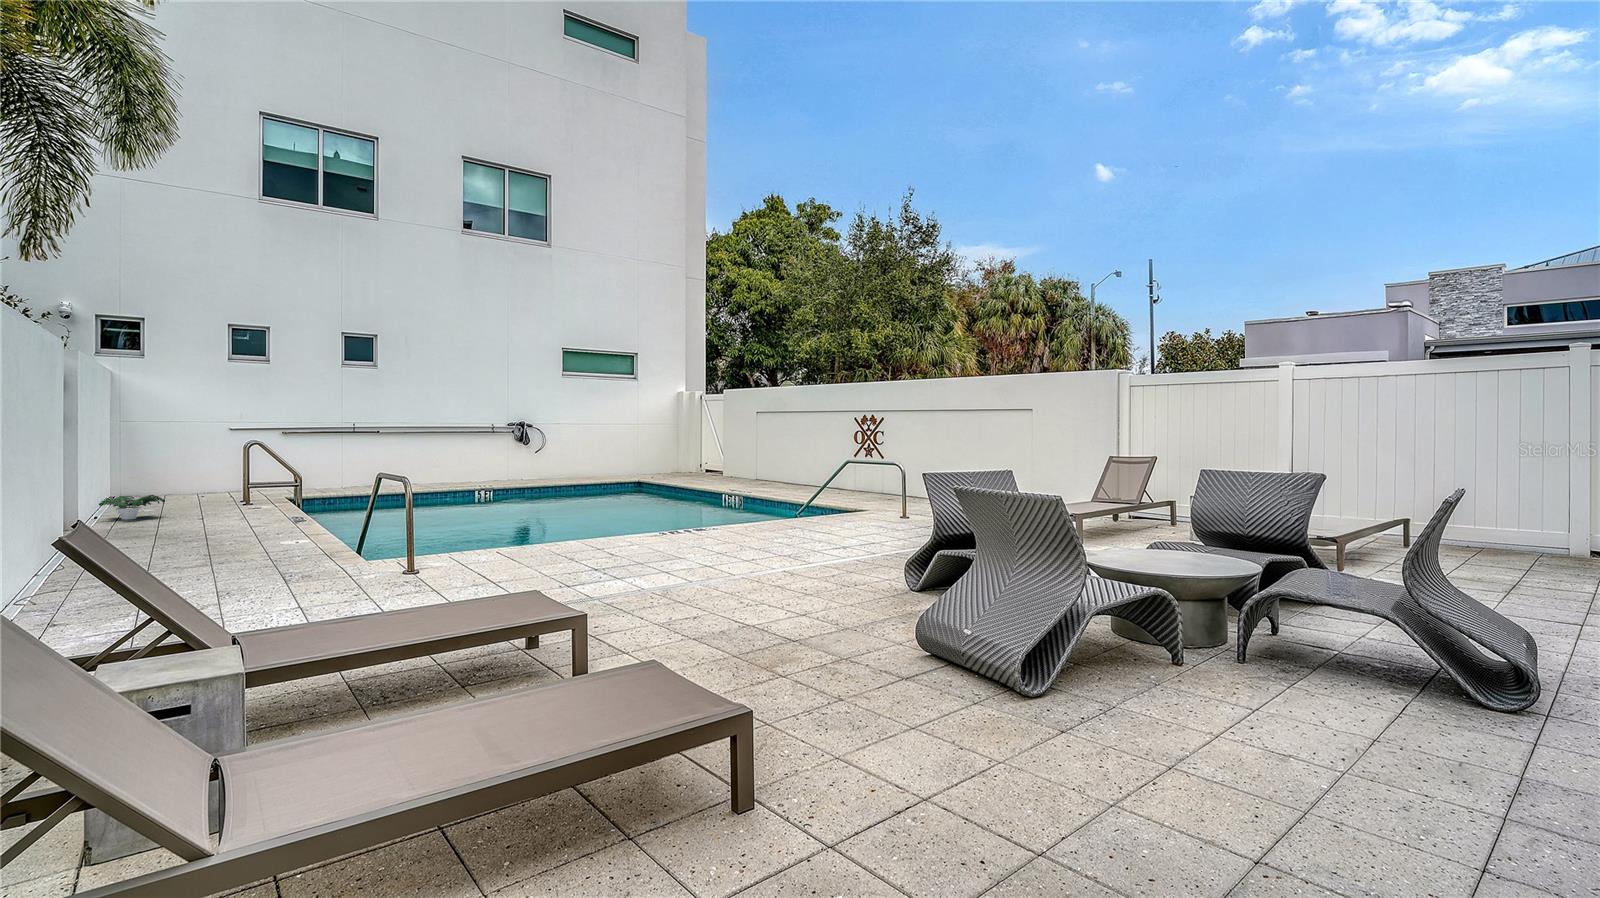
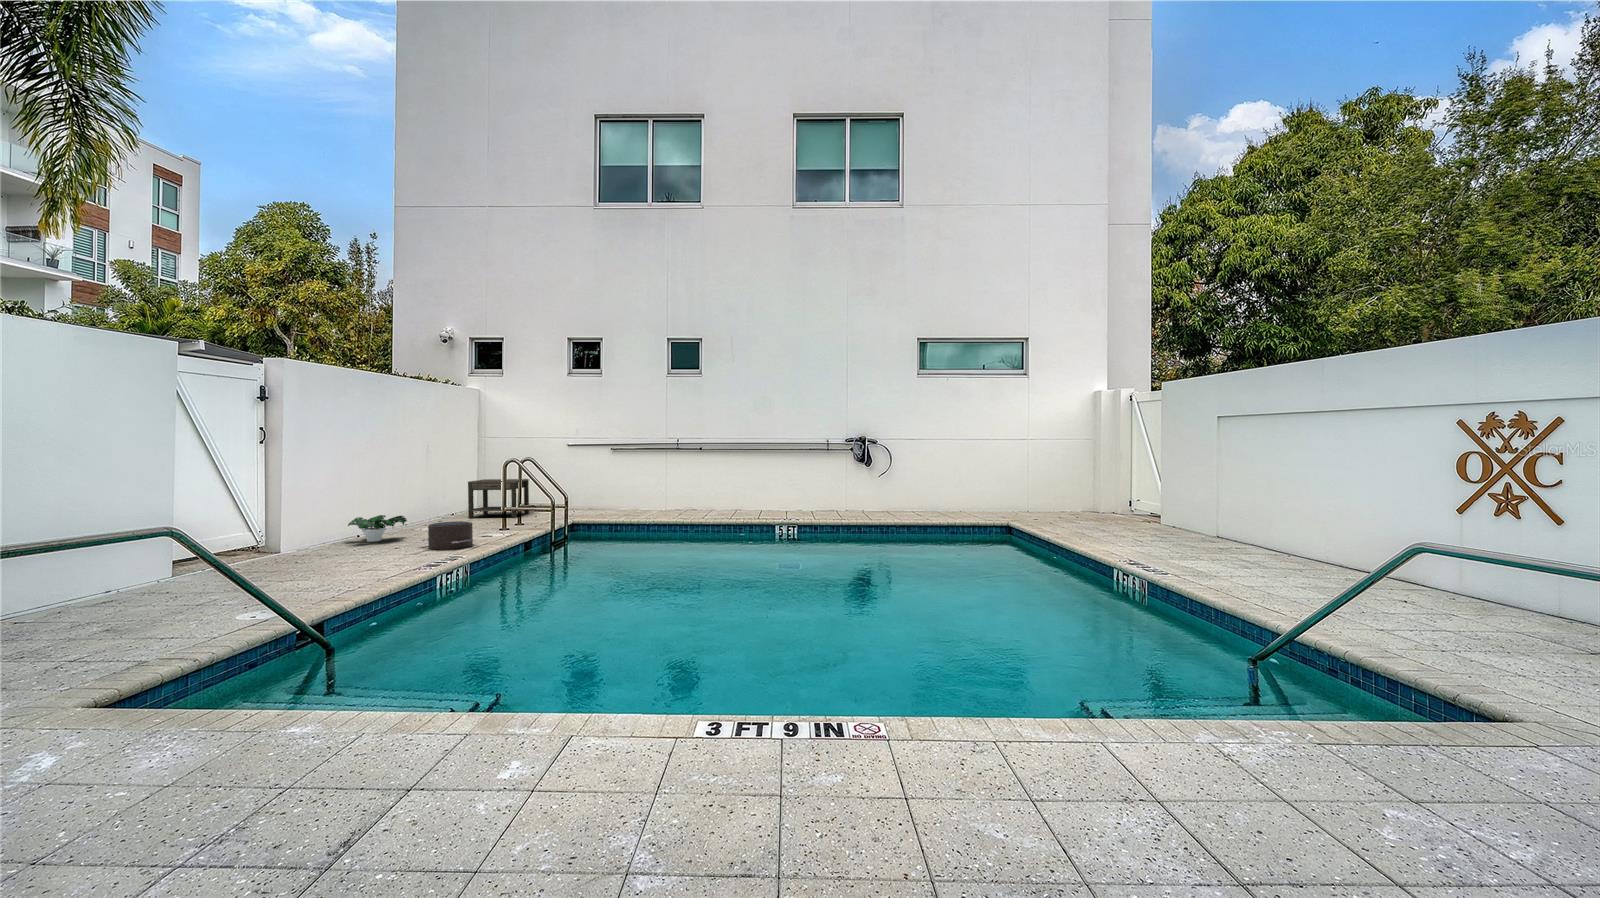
side table: none [137,463,198,503] -> present [468,479,529,518]
pouf: none [212,495,267,517] -> present [421,521,473,549]

